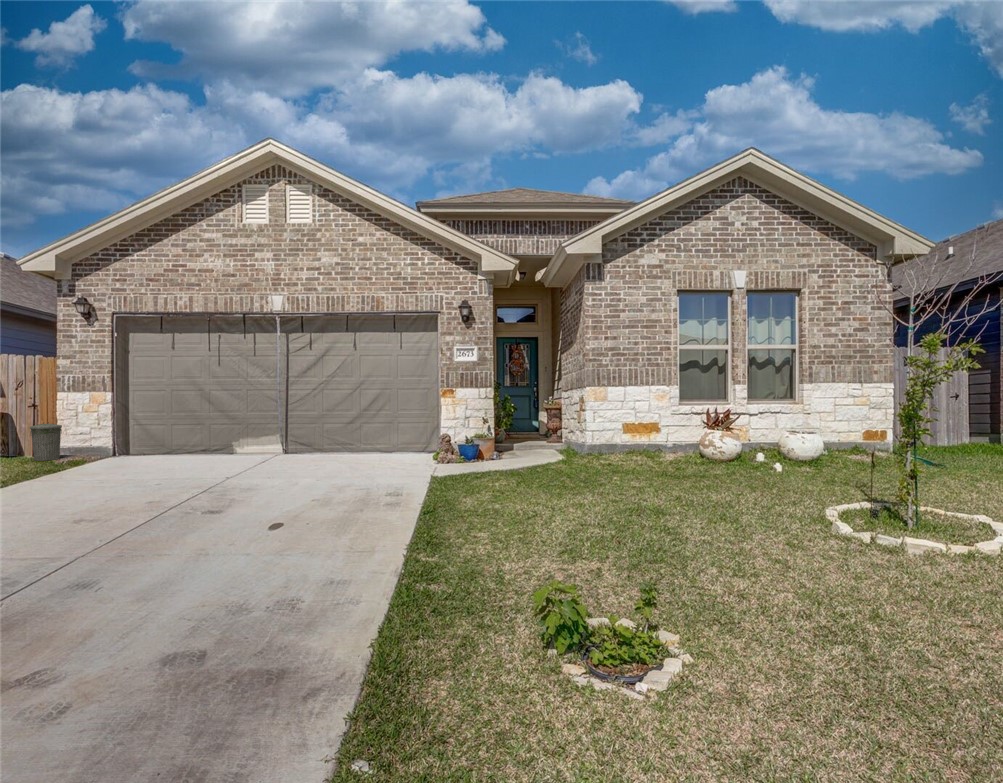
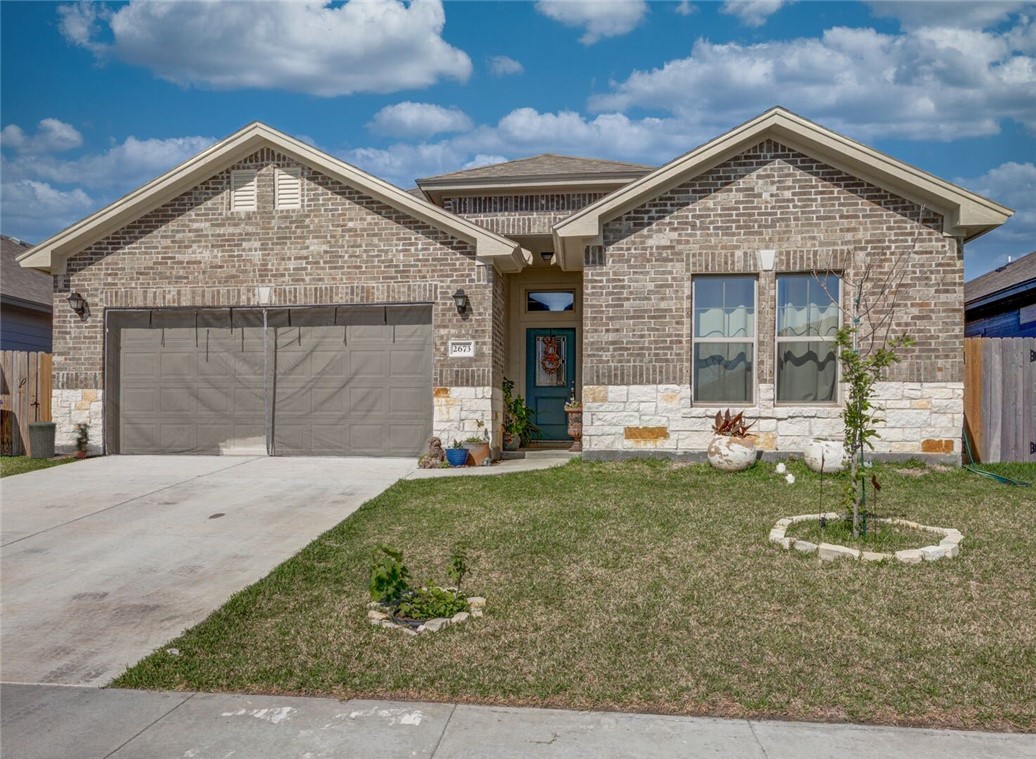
decorative plant: none [75,425,105,460] -> present [71,423,92,458]

